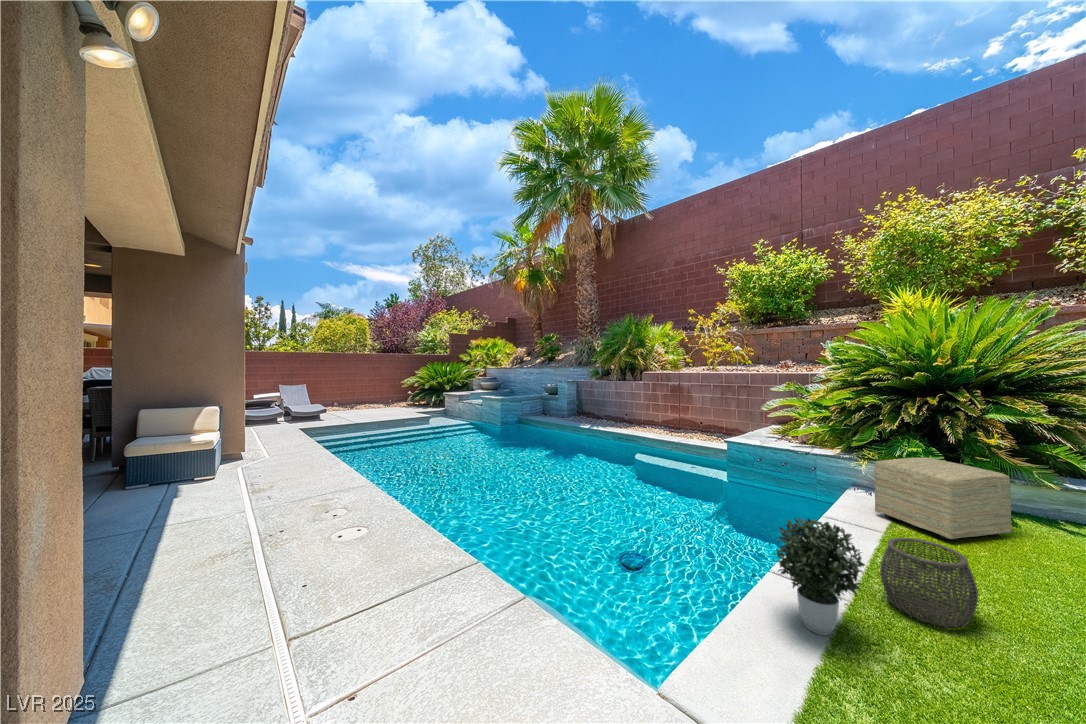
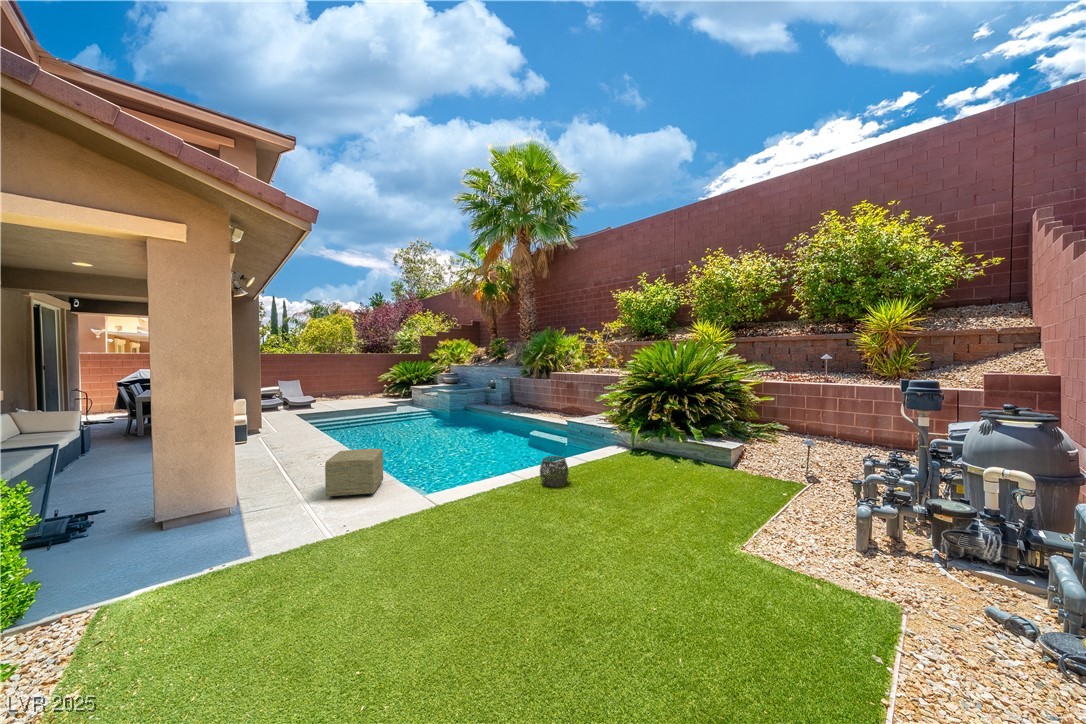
ottoman: present [874,458,1011,541] -> present [325,449,383,498]
potted plant: present [776,517,865,635] -> none [487,445,518,489]

